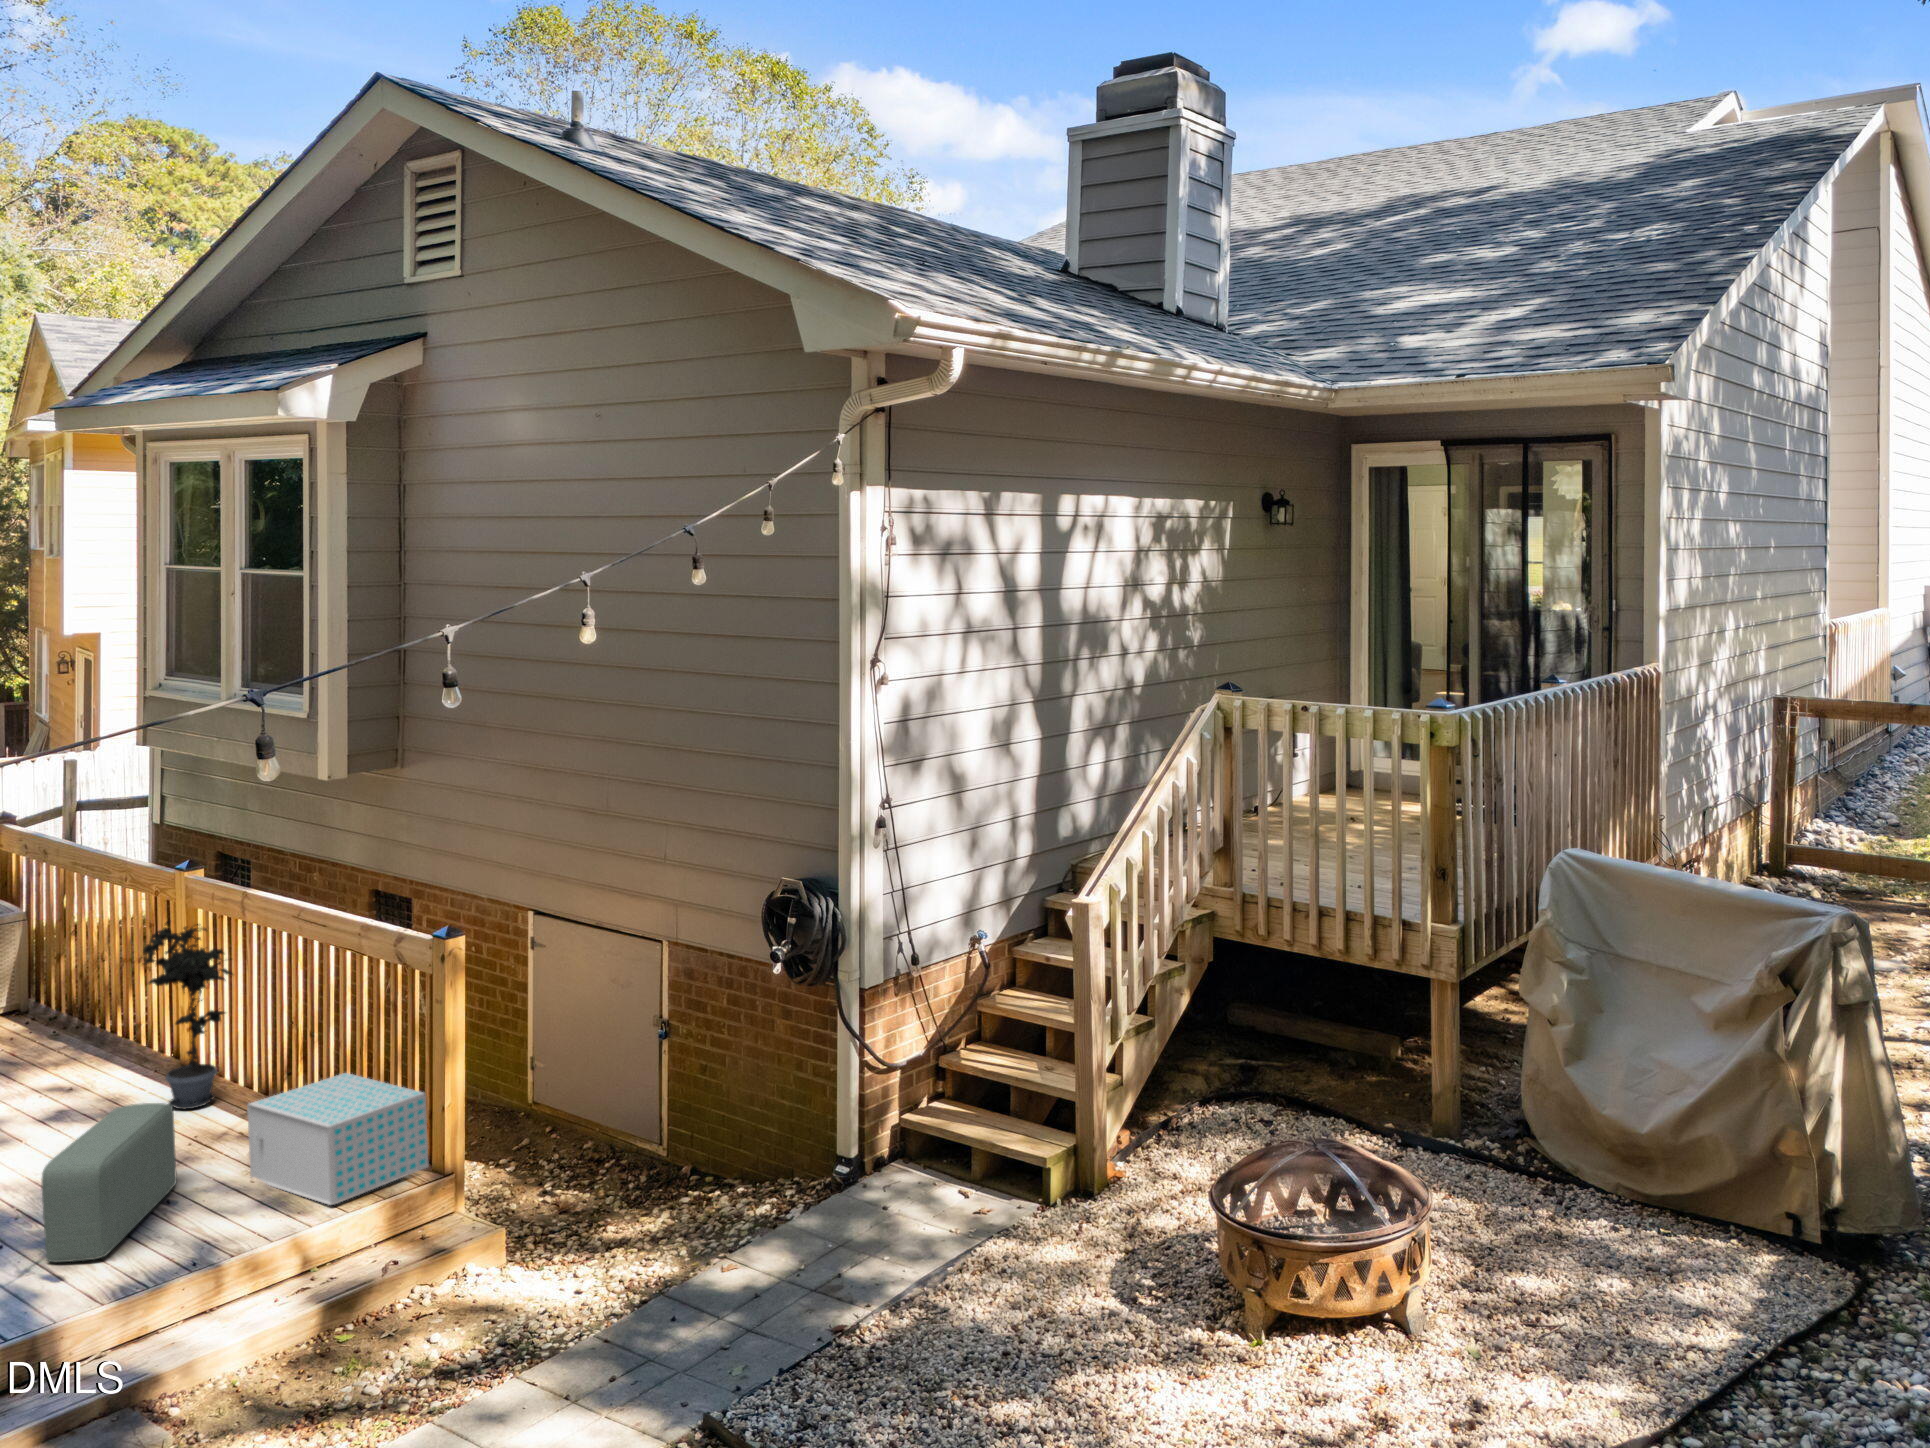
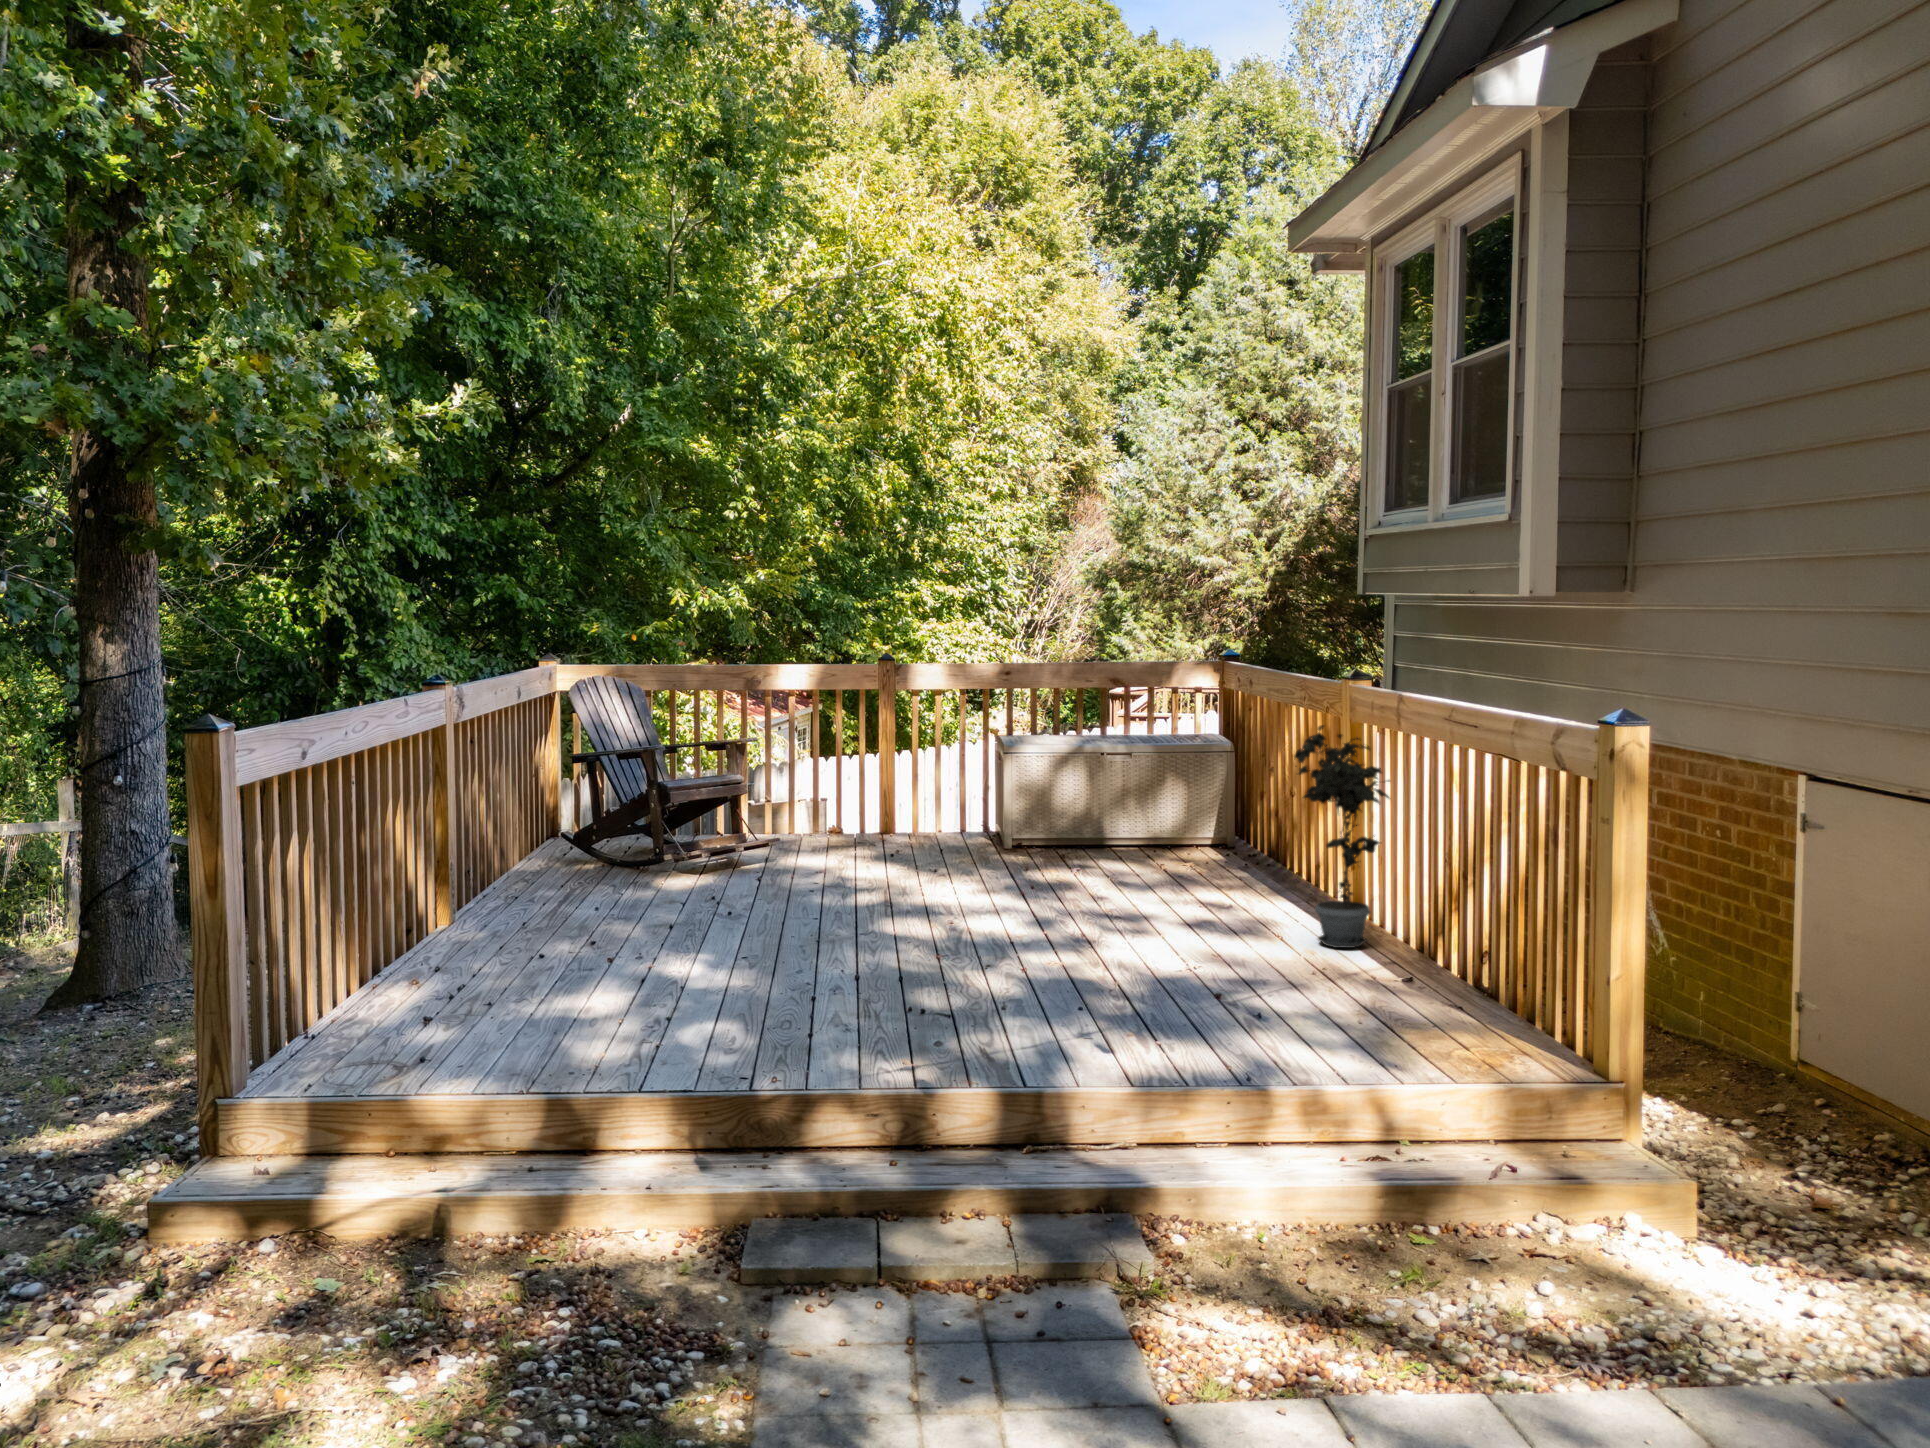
storage box: present [247,1073,428,1205] -> none [1361,920,1586,1069]
pouf: present [41,1103,177,1262] -> none [1114,899,1282,1047]

